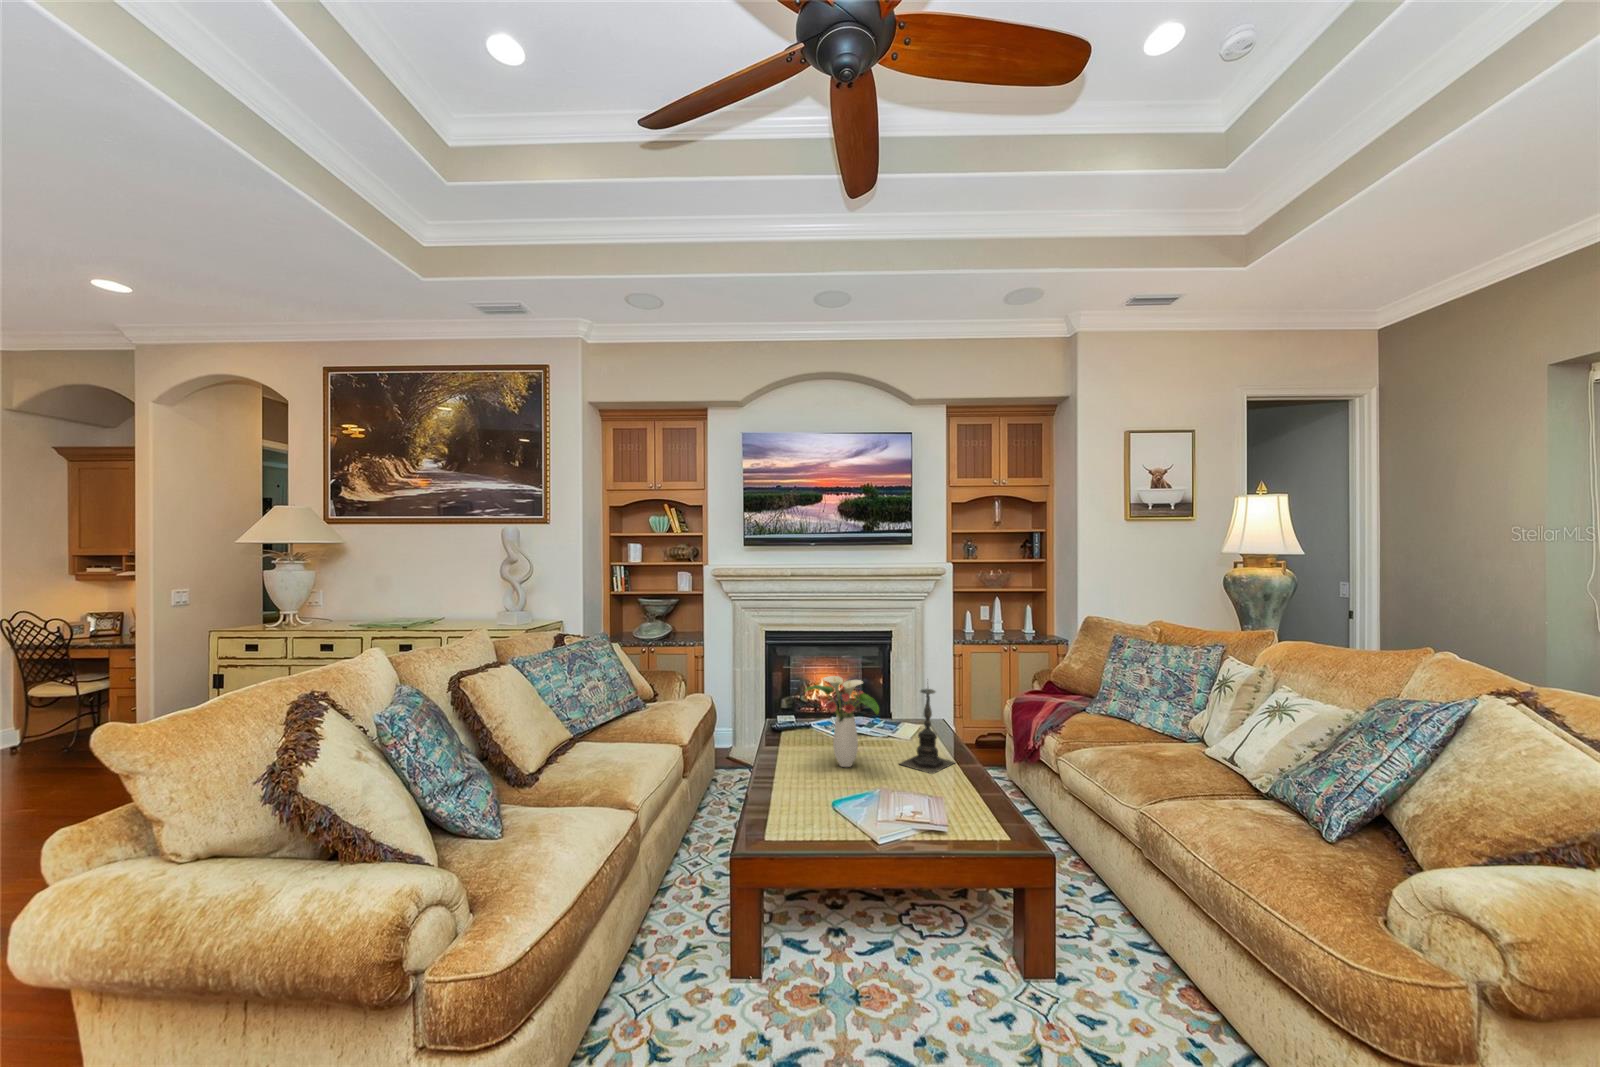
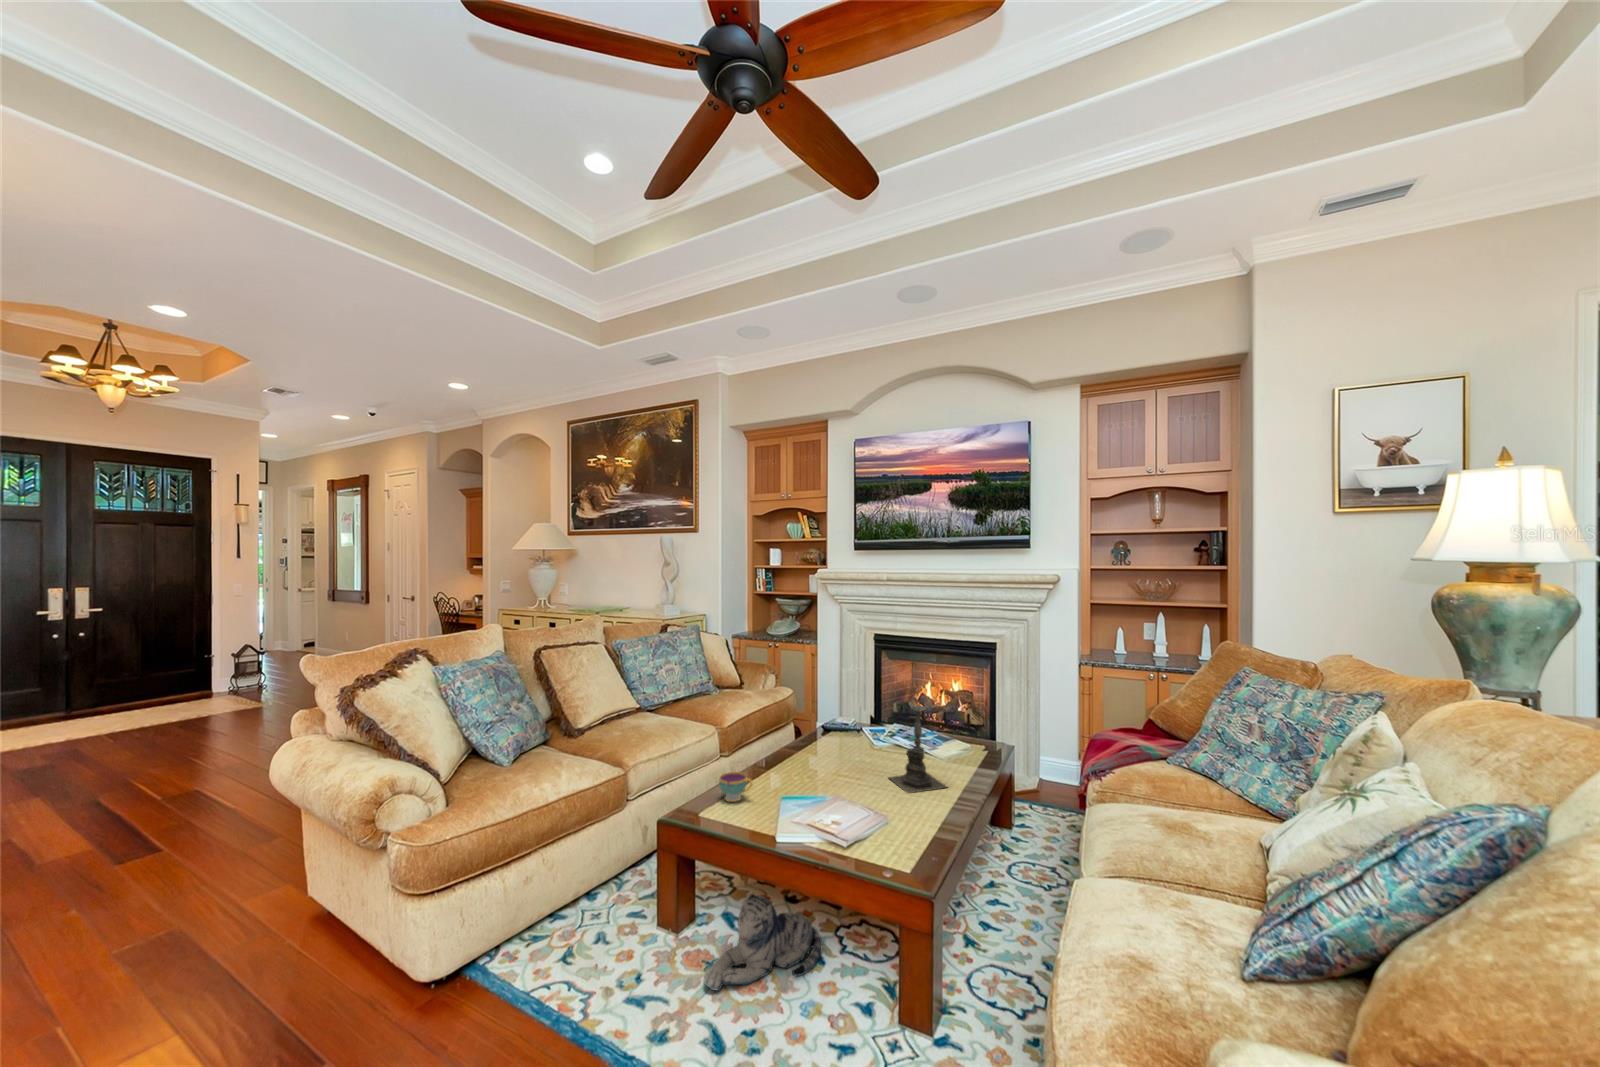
flower arrangement: present [805,676,879,767] -> none [793,682,858,772]
teacup: none [772,783,810,816] -> present [719,772,752,802]
plush toy: none [829,903,914,1014] -> present [704,893,823,991]

